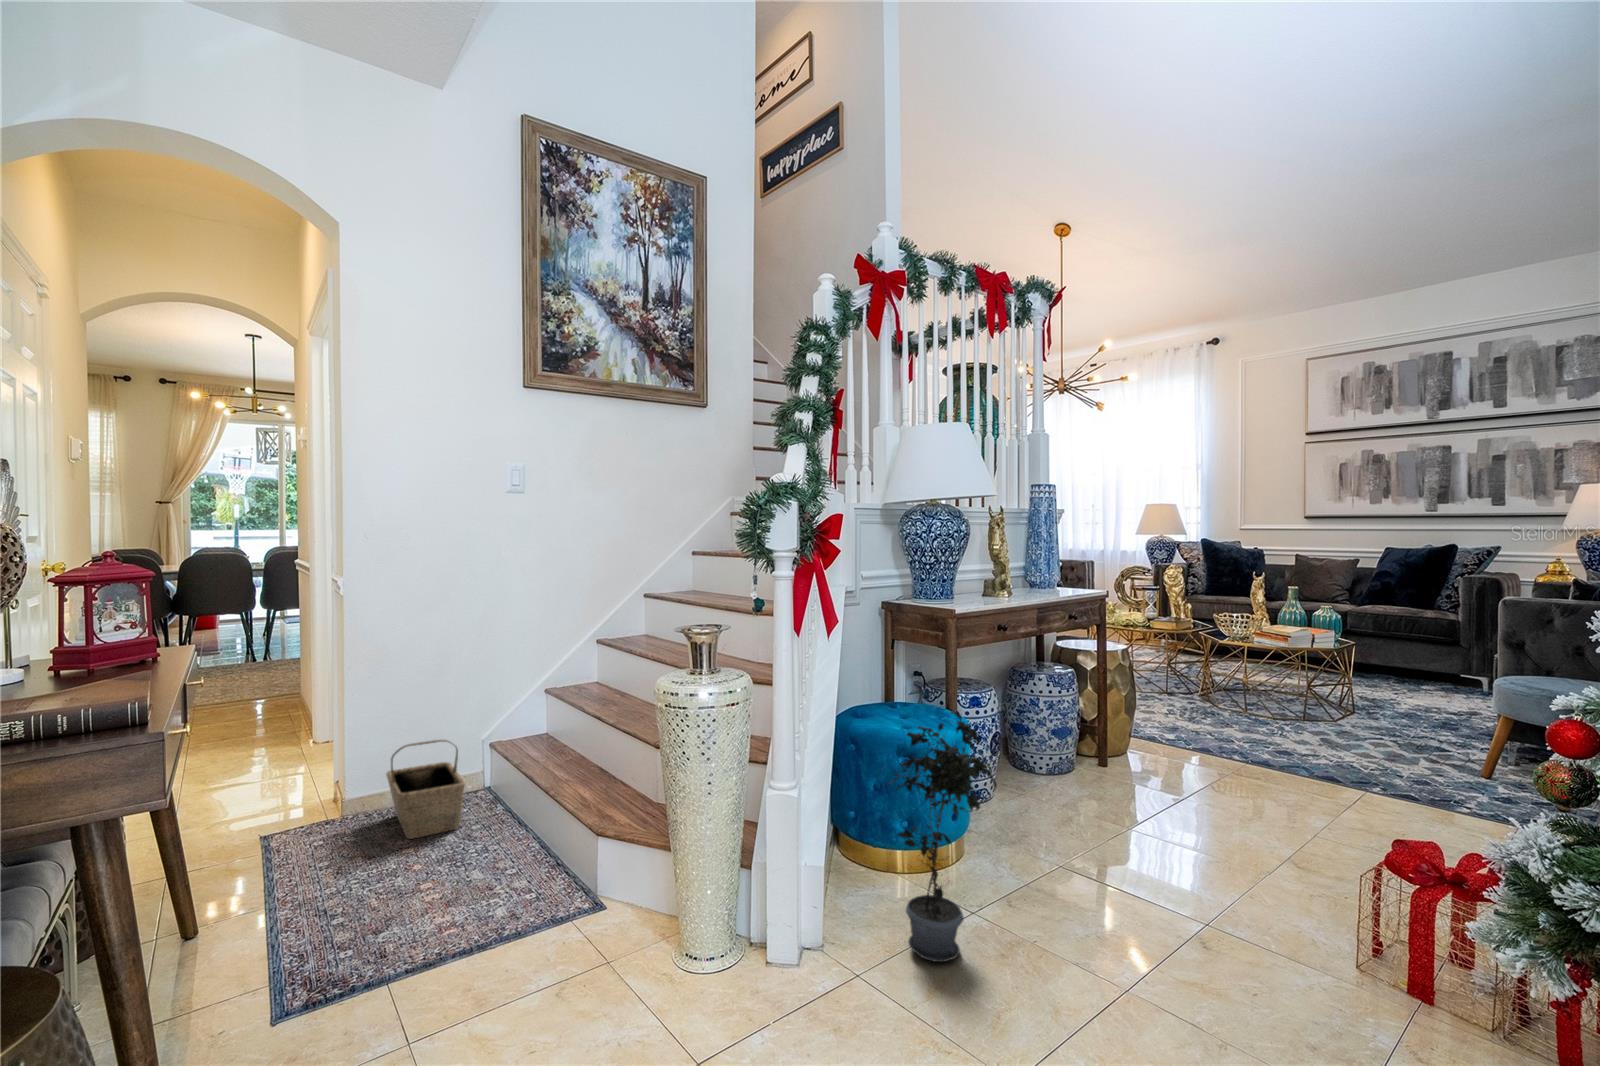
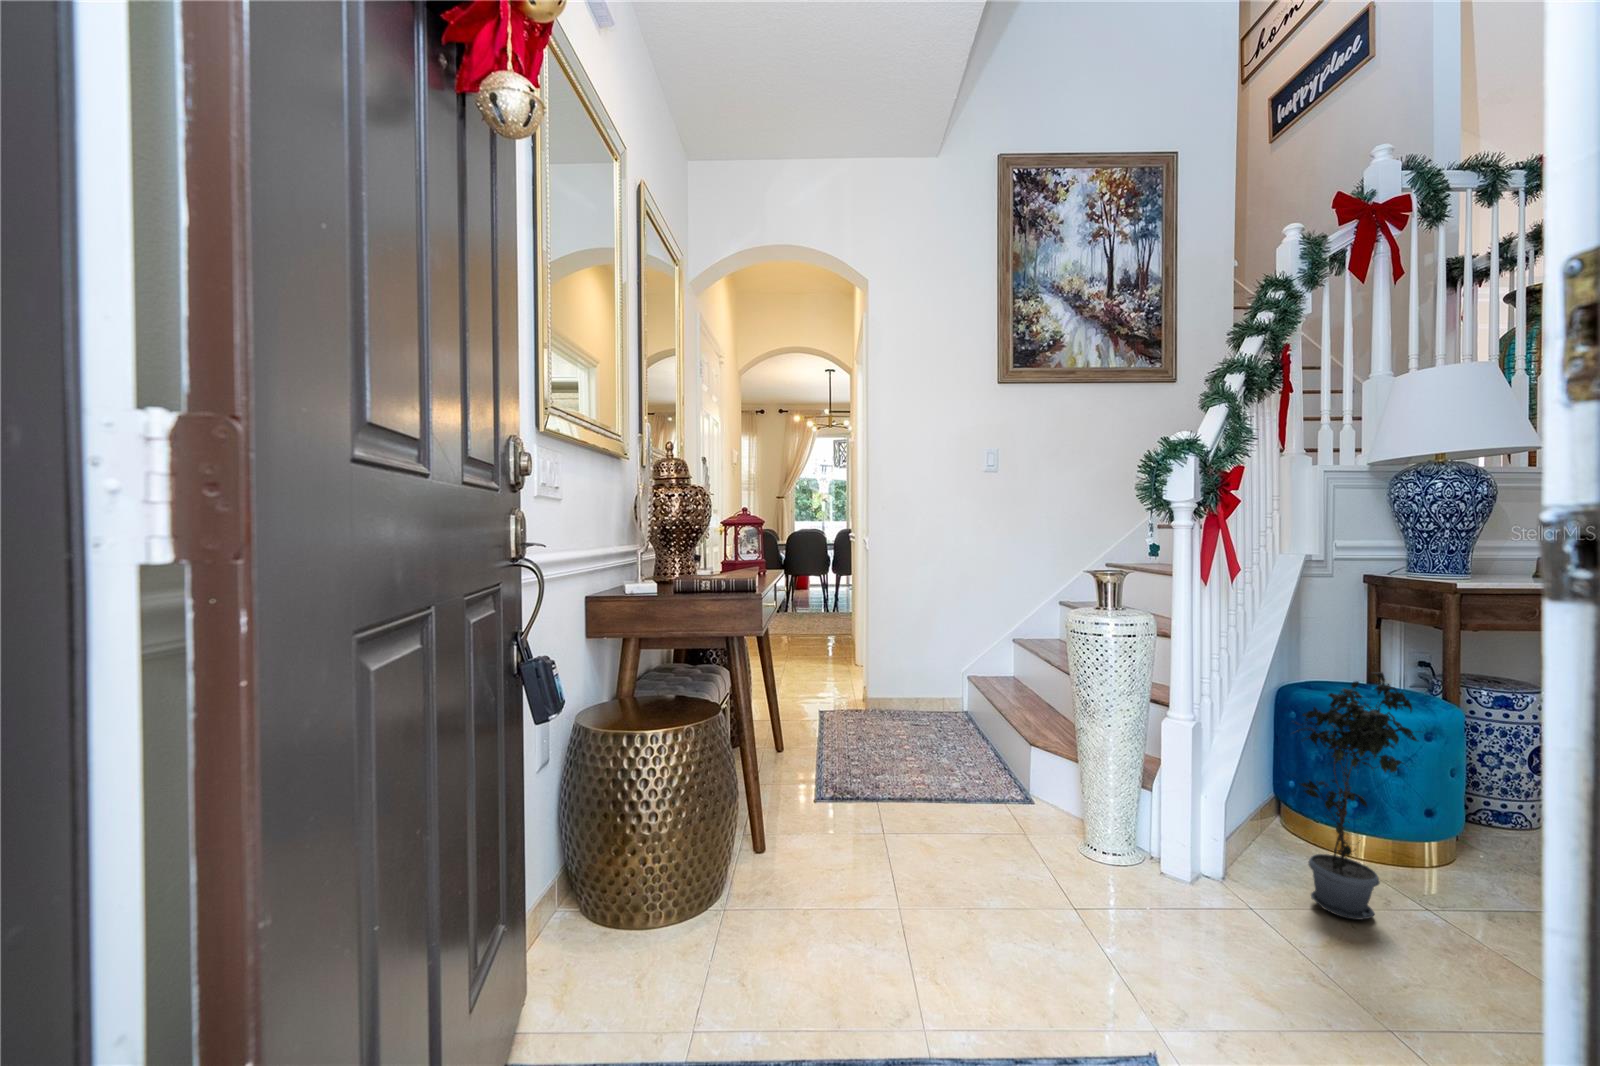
basket: present [386,740,465,839] -> none [893,663,944,732]

